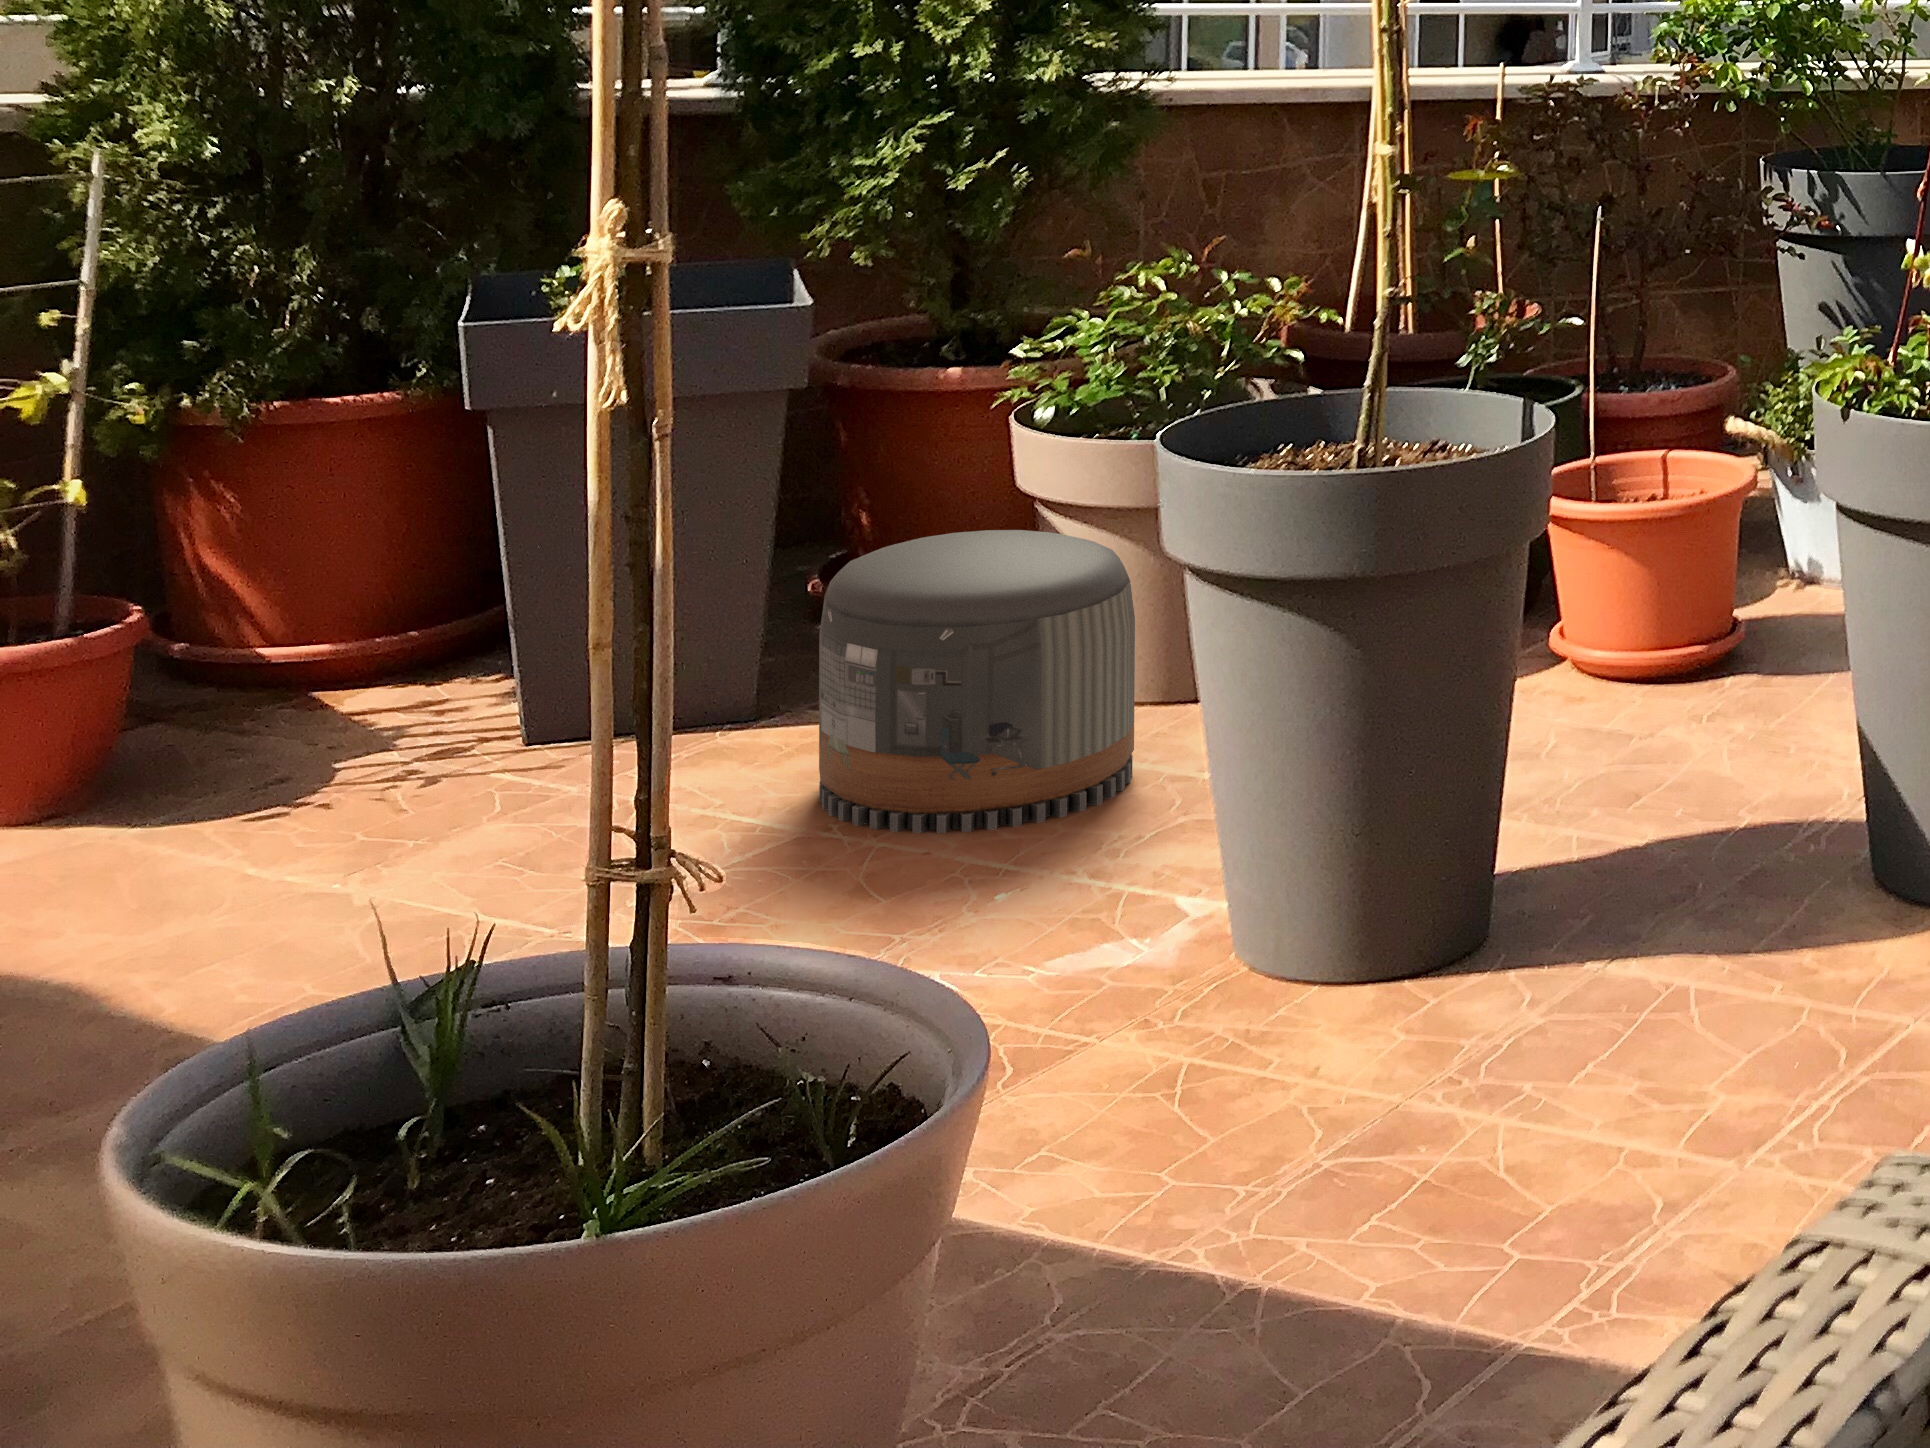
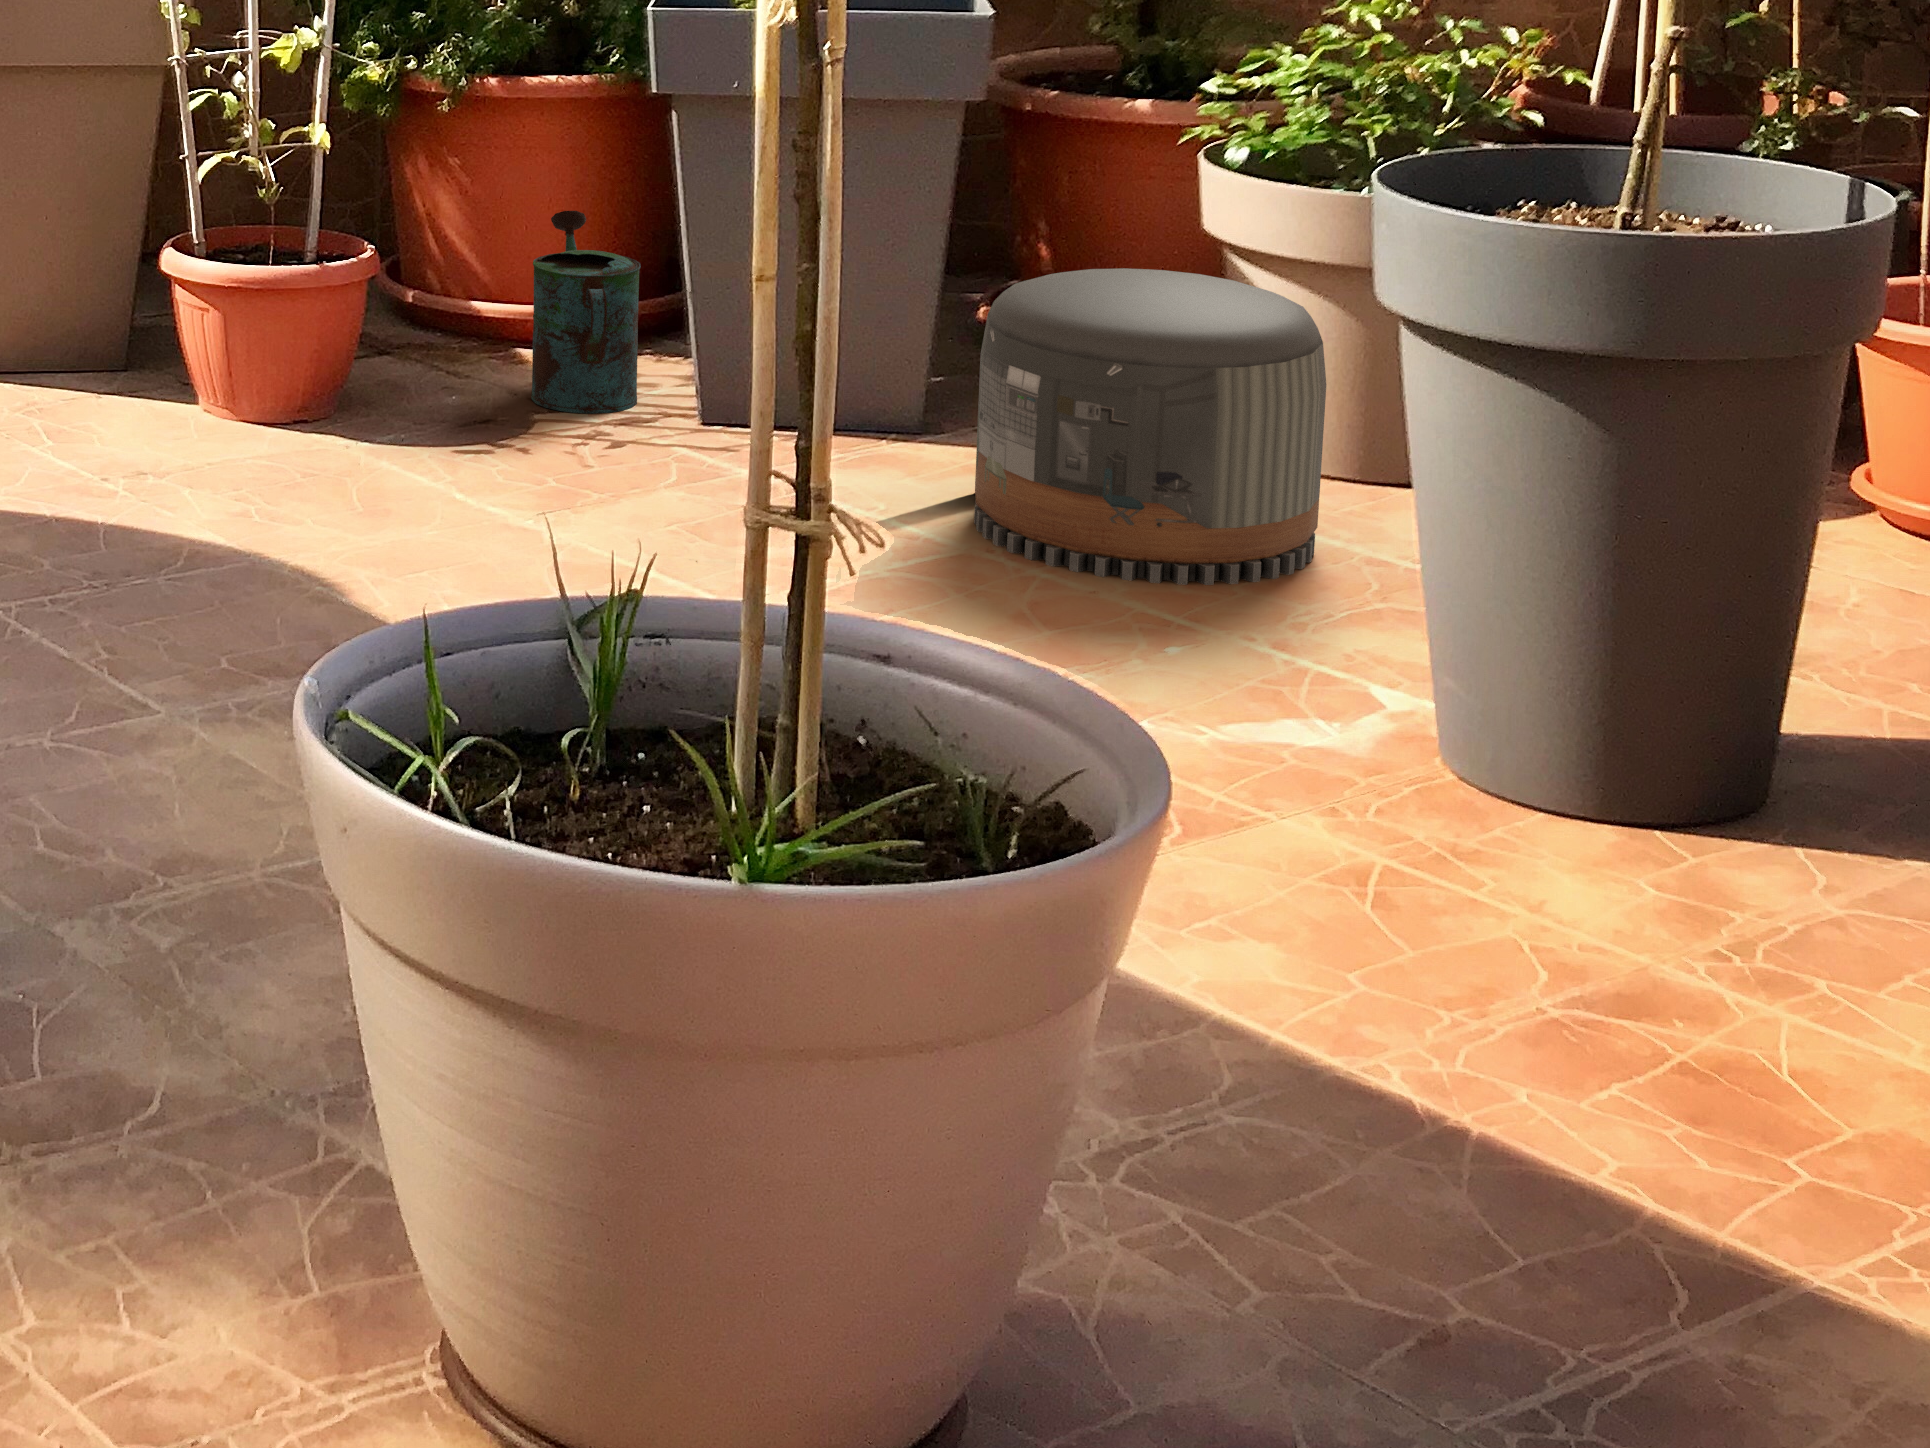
watering can: none [328,536,455,758] -> present [531,211,640,414]

